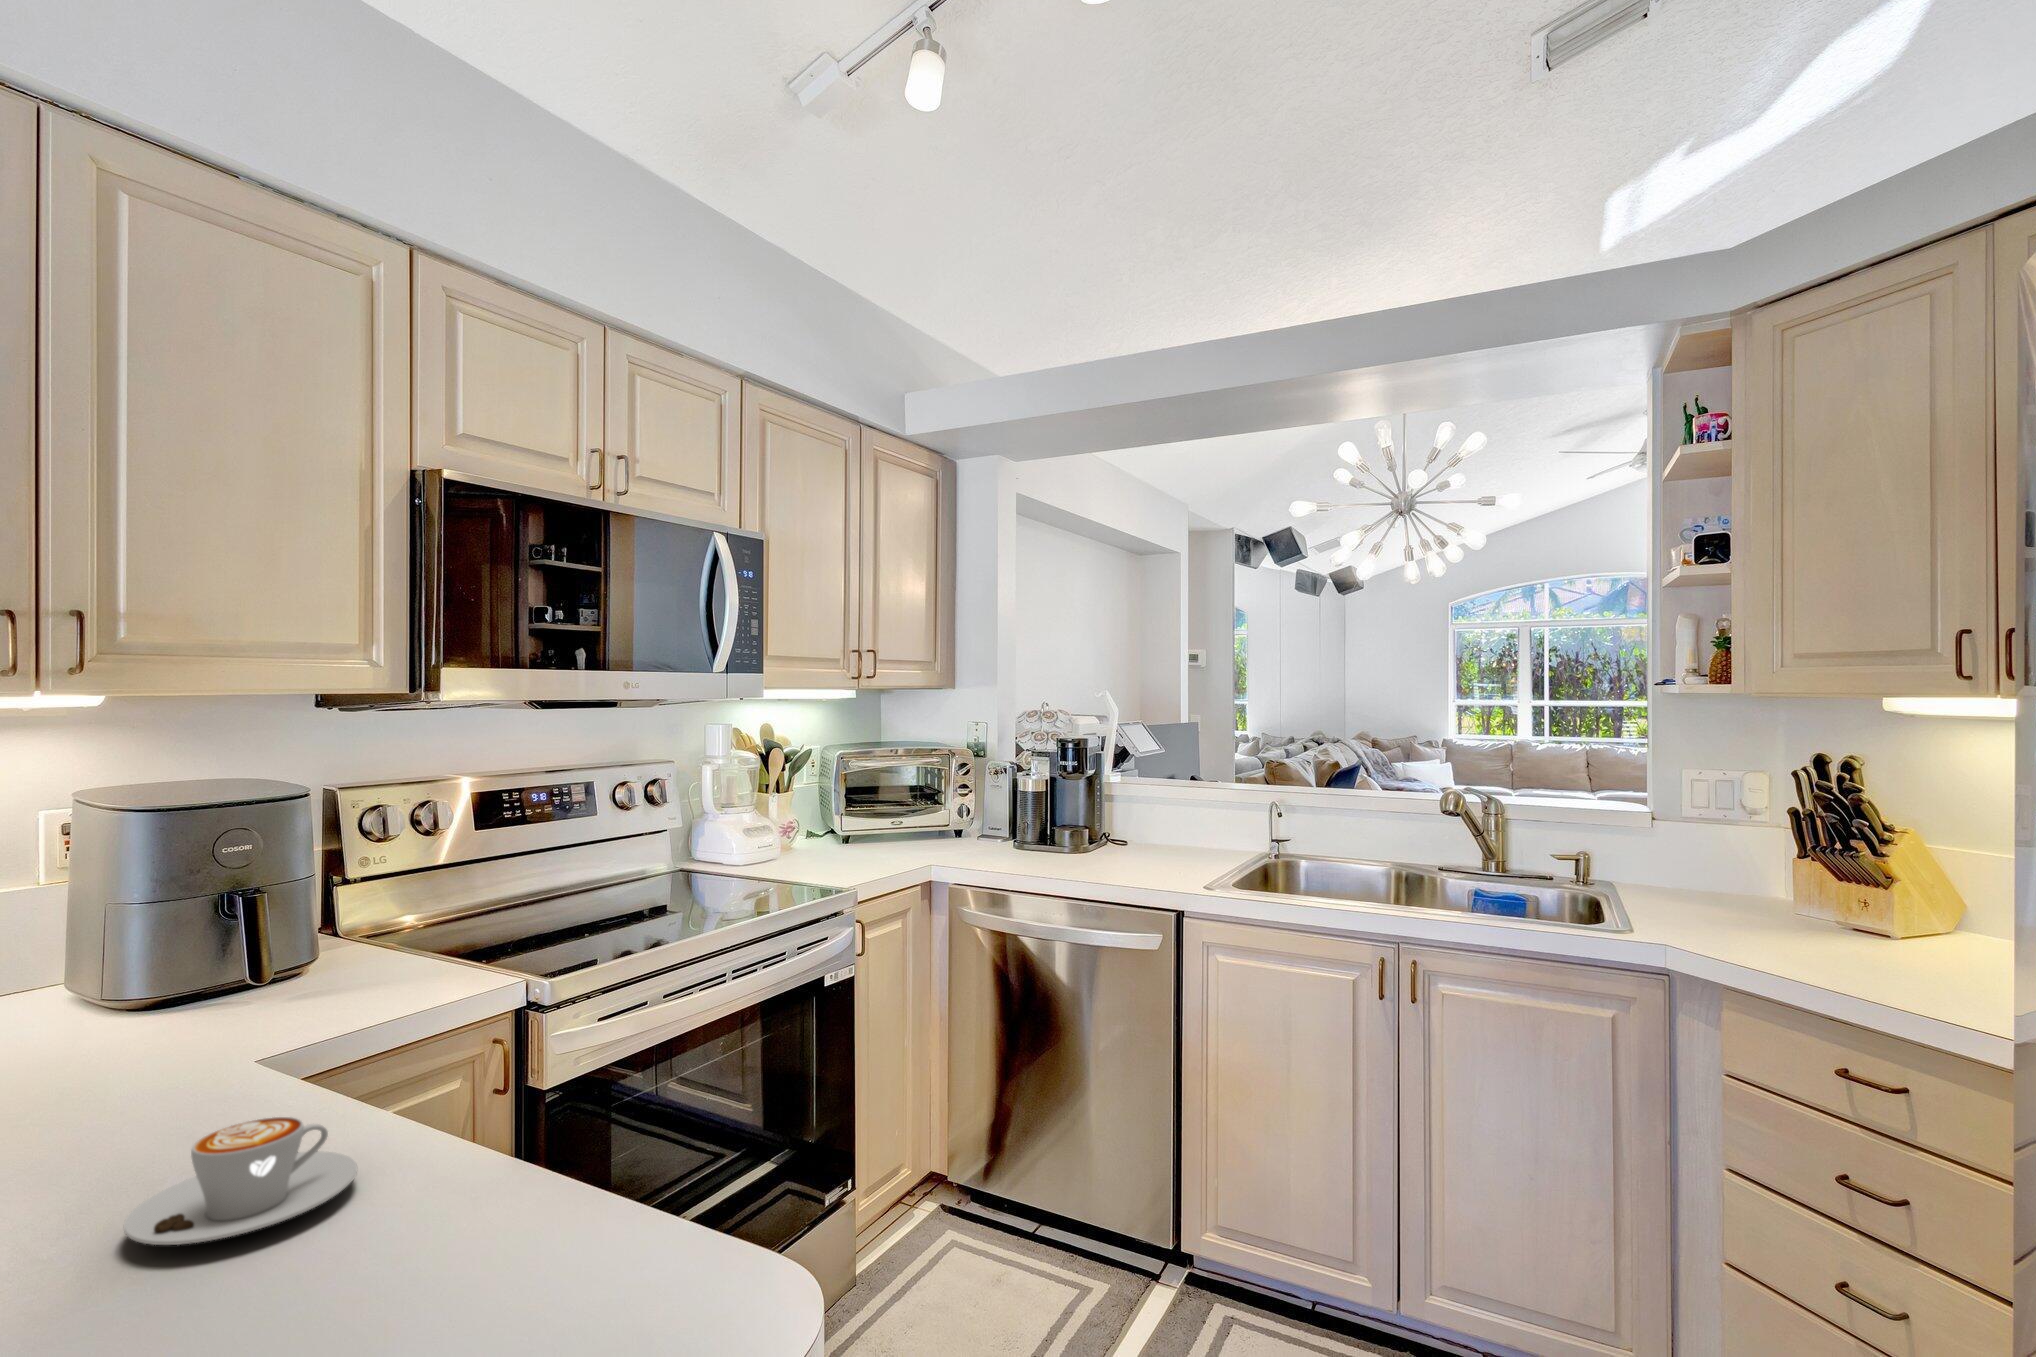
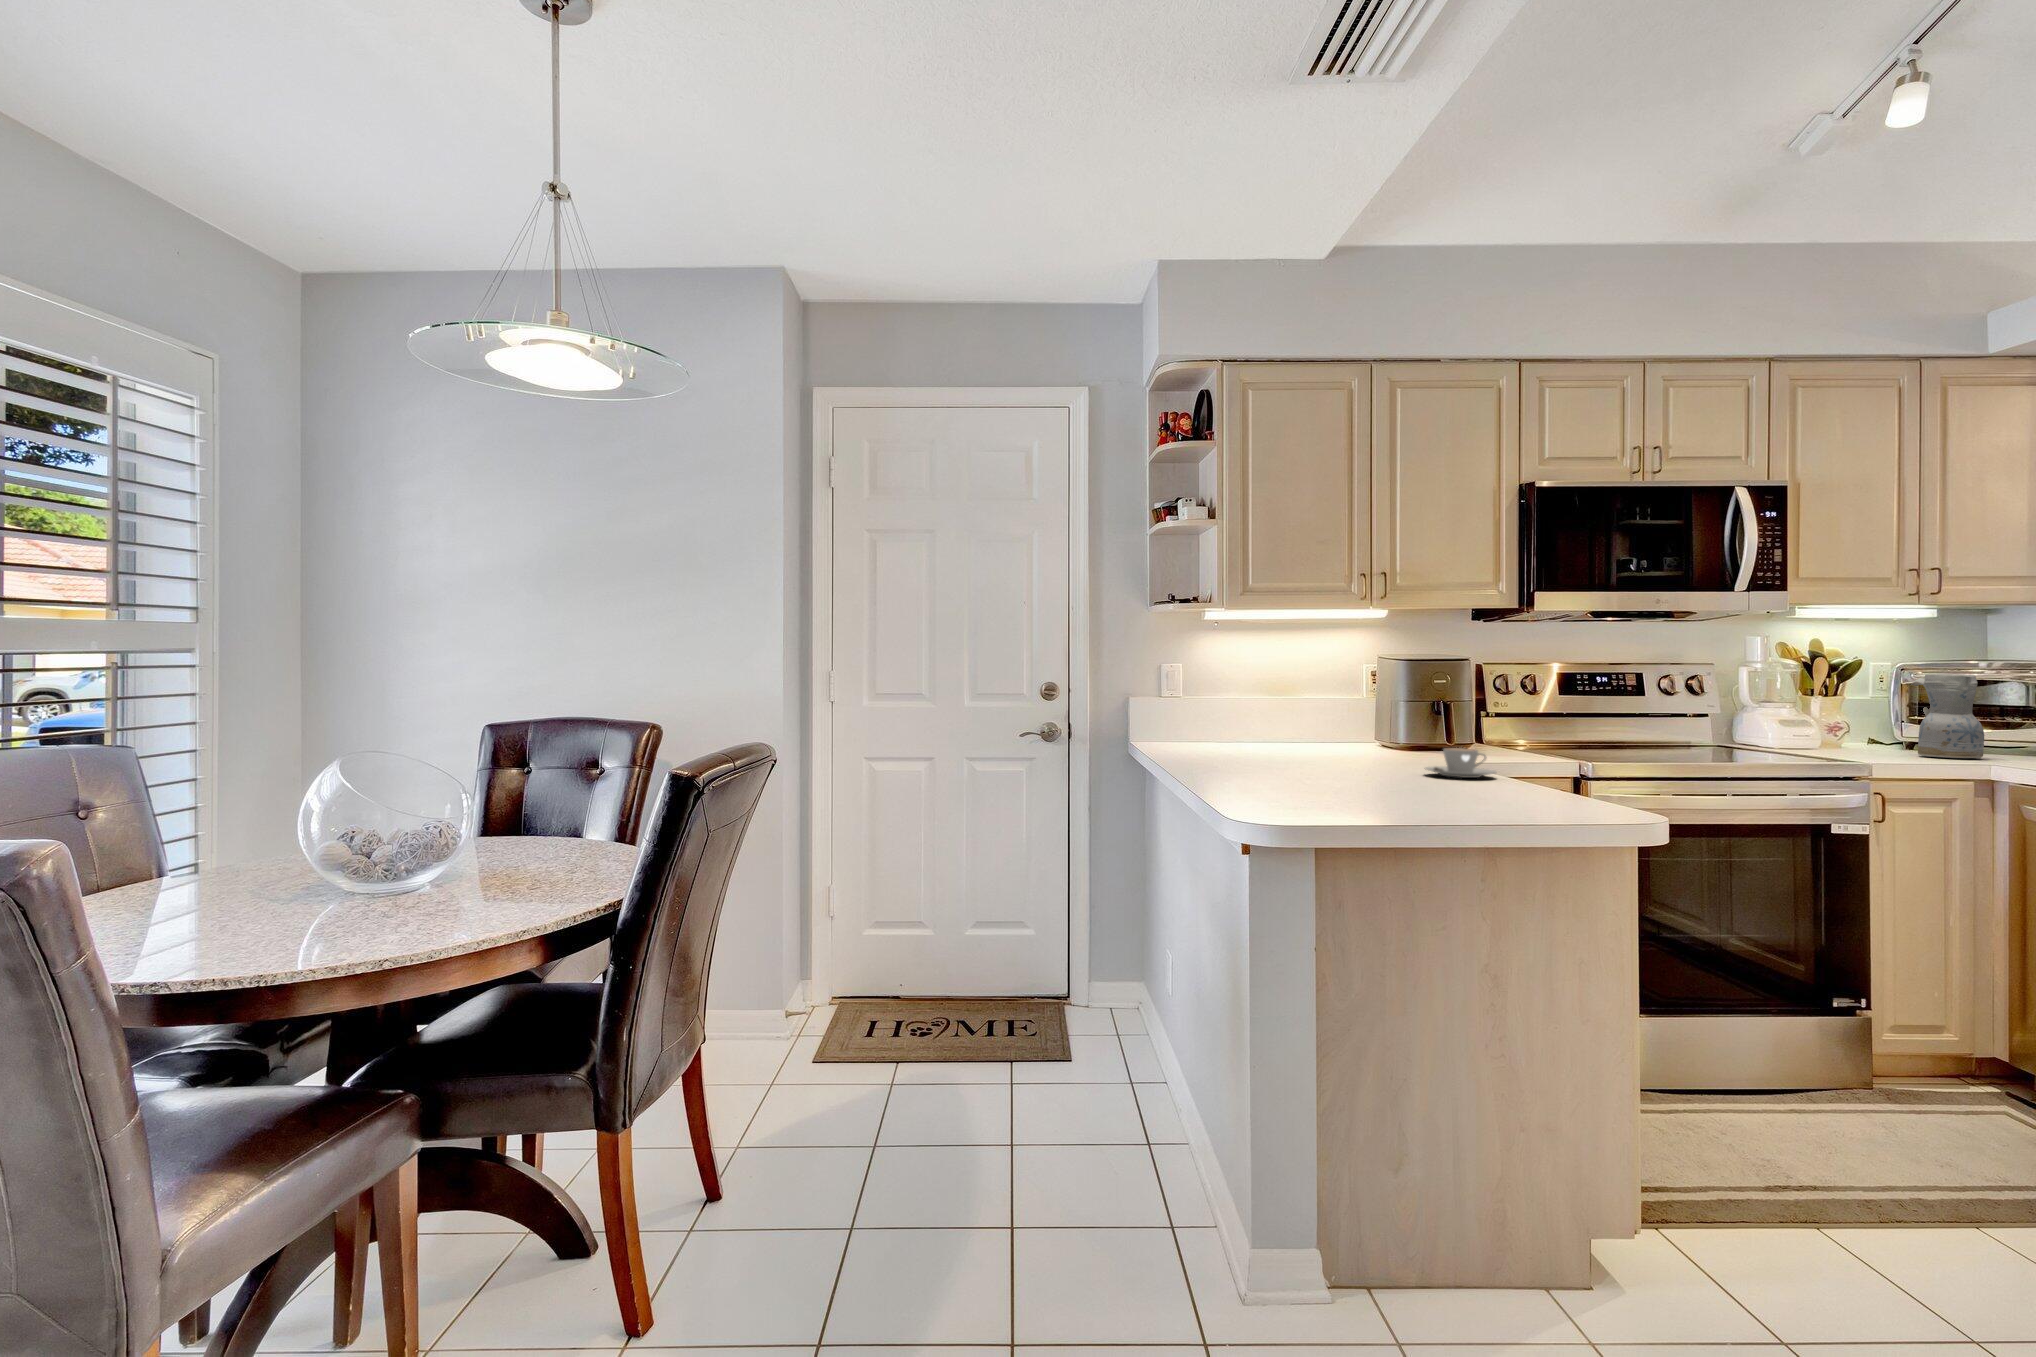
ceramic pitcher: none [855,765,914,858] -> present [1911,674,1984,758]

